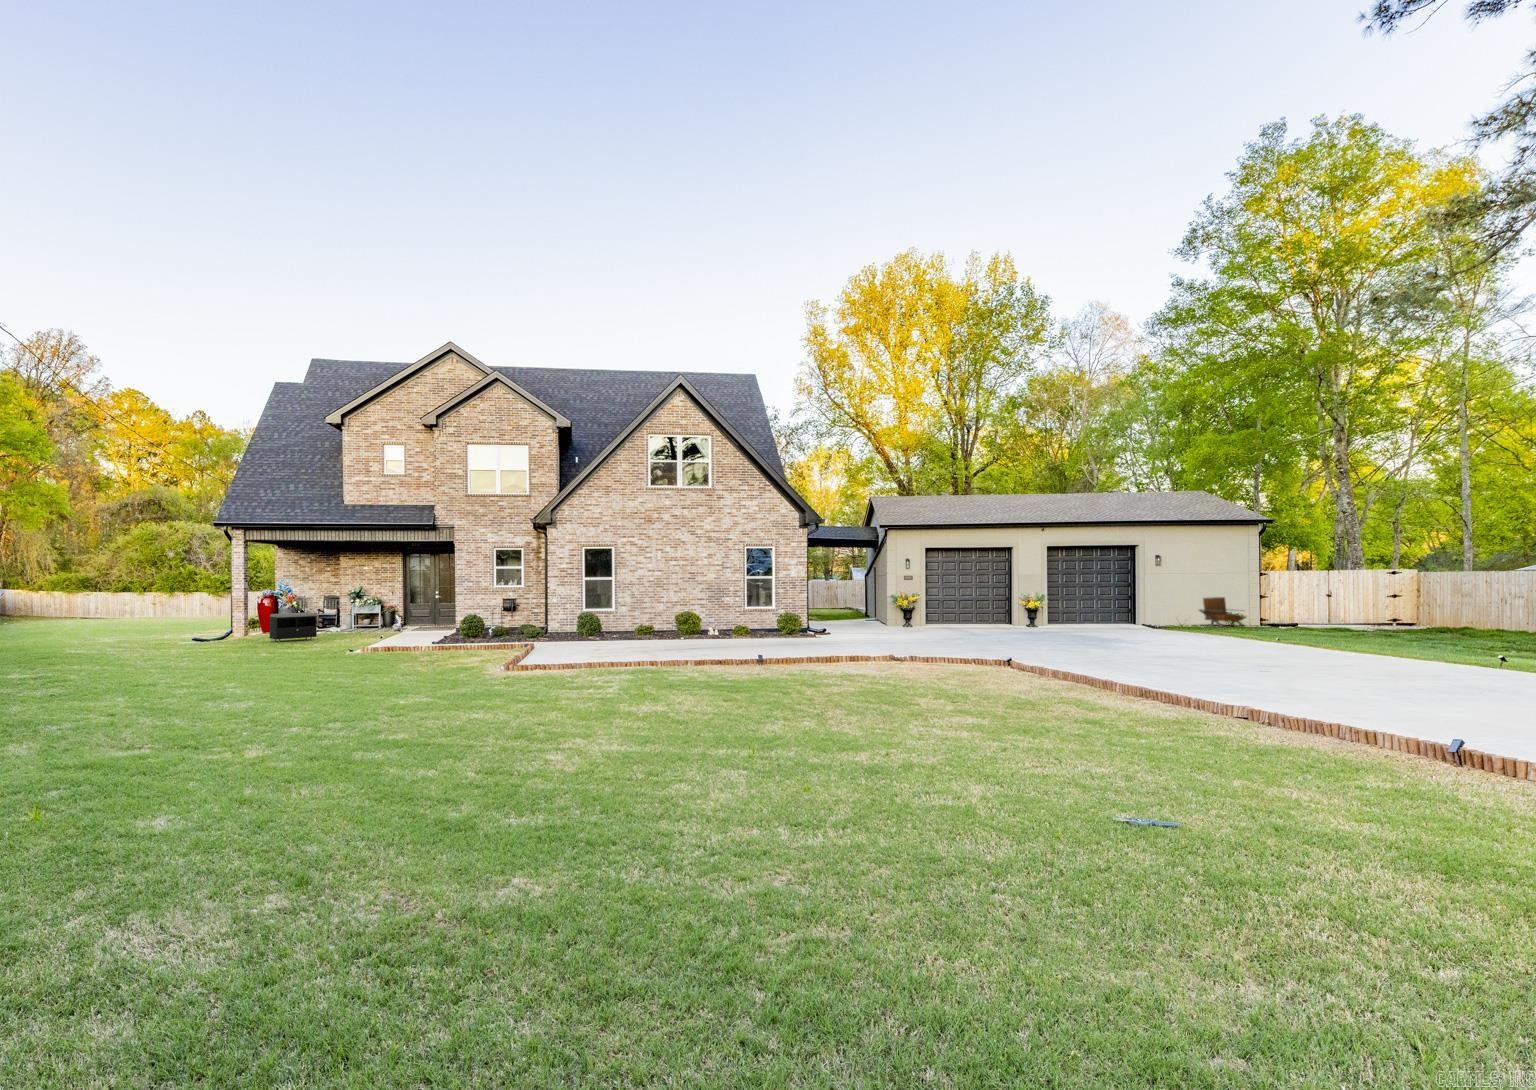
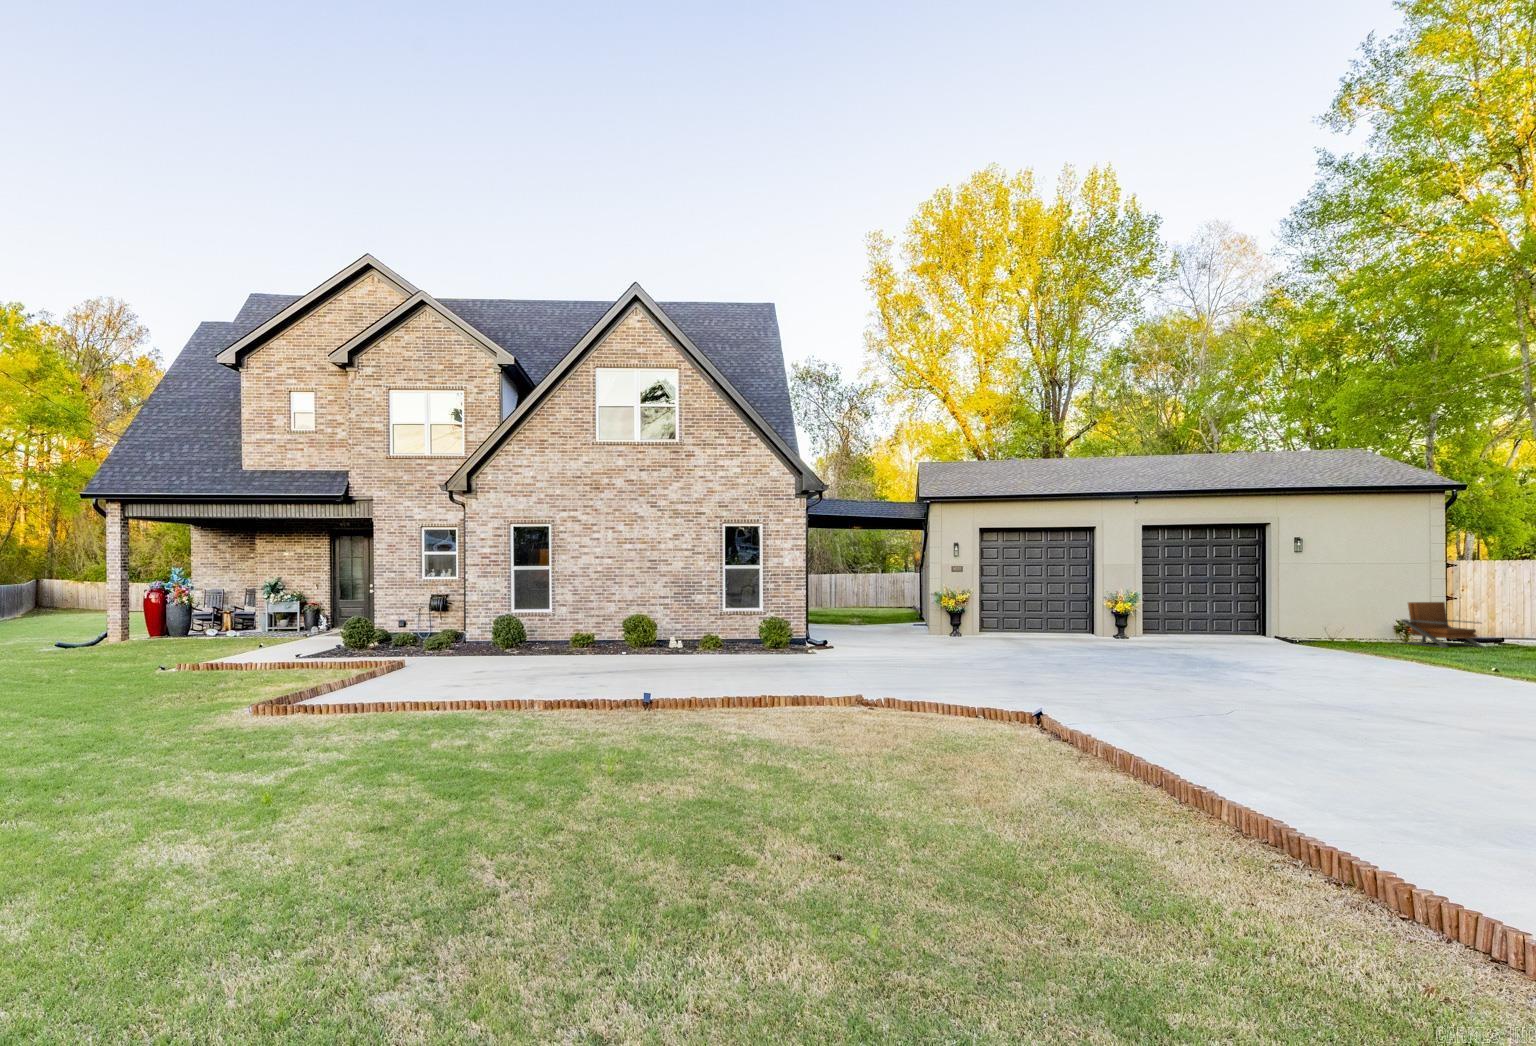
storage bench: present [270,612,317,642] -> none [157,605,215,641]

